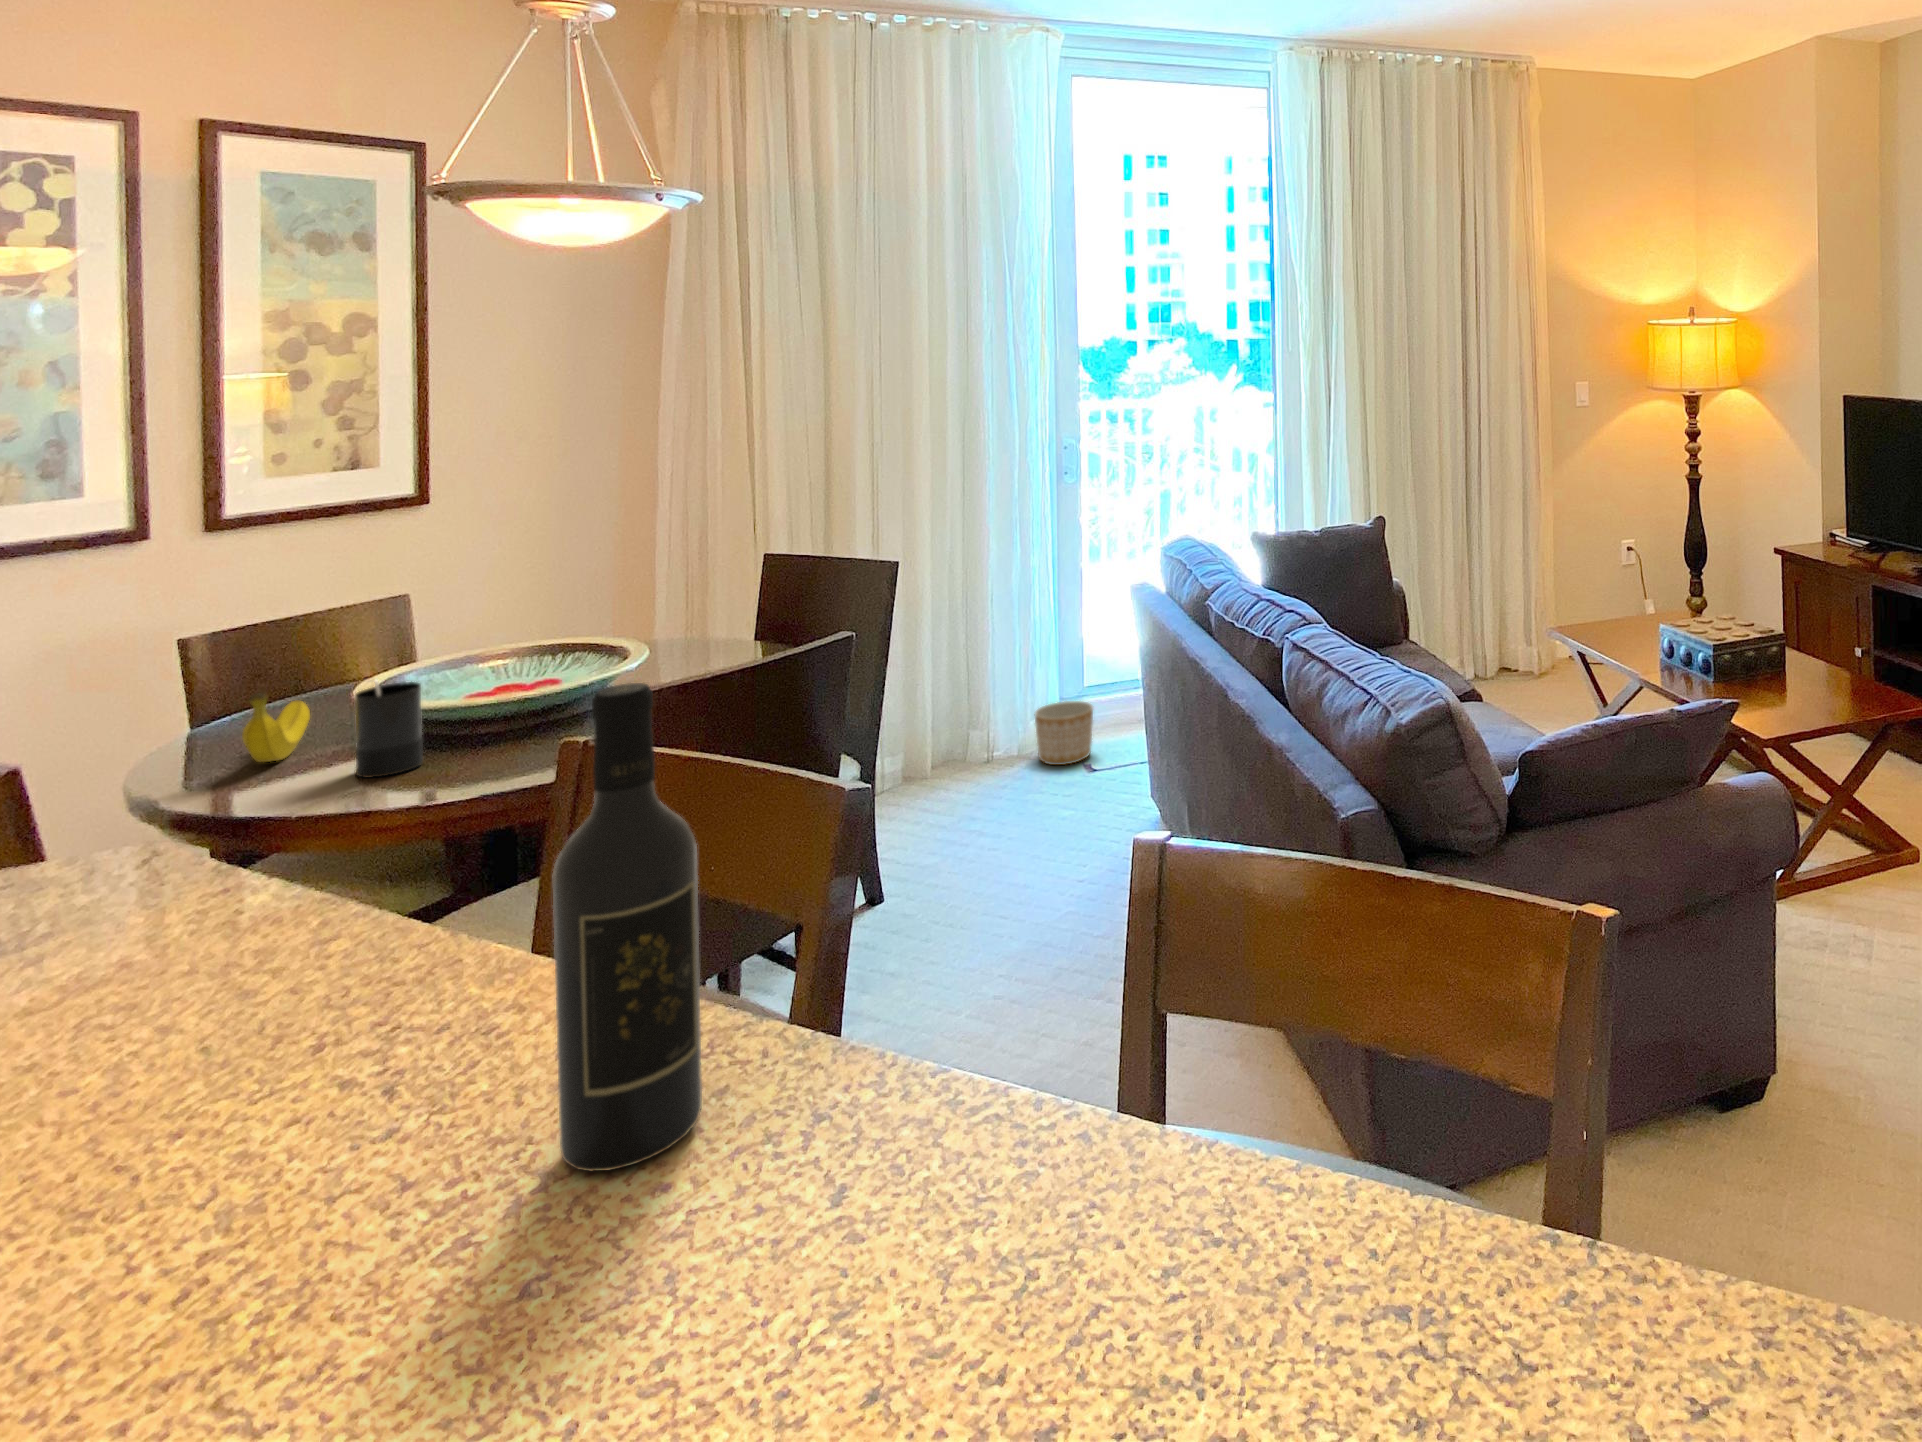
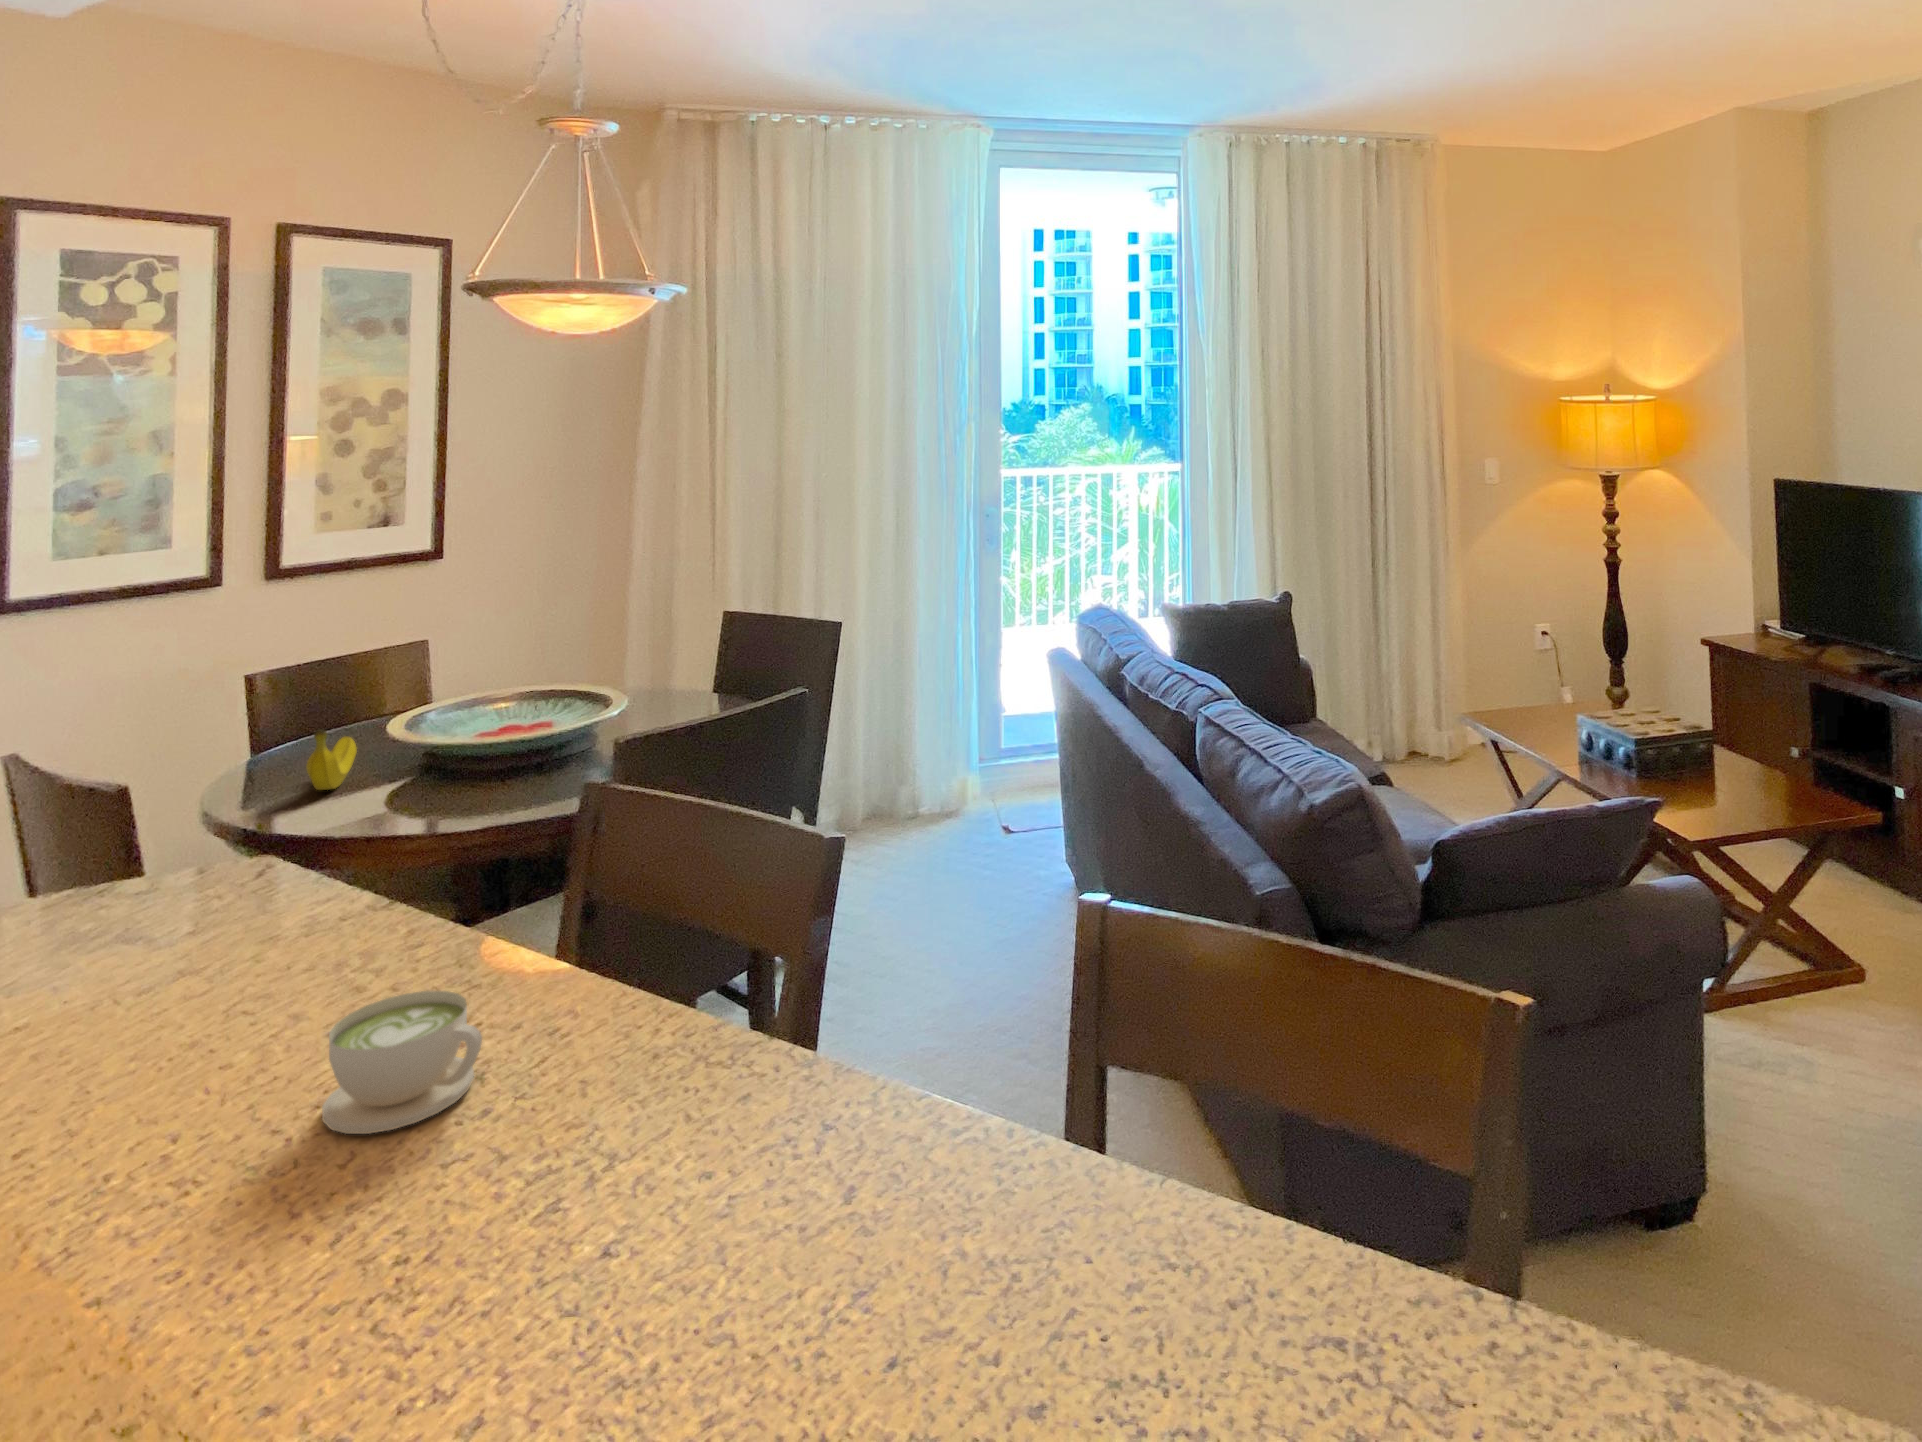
candle: present [355,681,423,778] -> none [395,721,449,808]
wine bottle: present [553,683,702,1172] -> none [618,738,729,1158]
planter: present [1034,701,1093,765] -> none [958,766,1013,828]
coffee cup: none [171,994,389,1176] -> present [322,991,482,1134]

